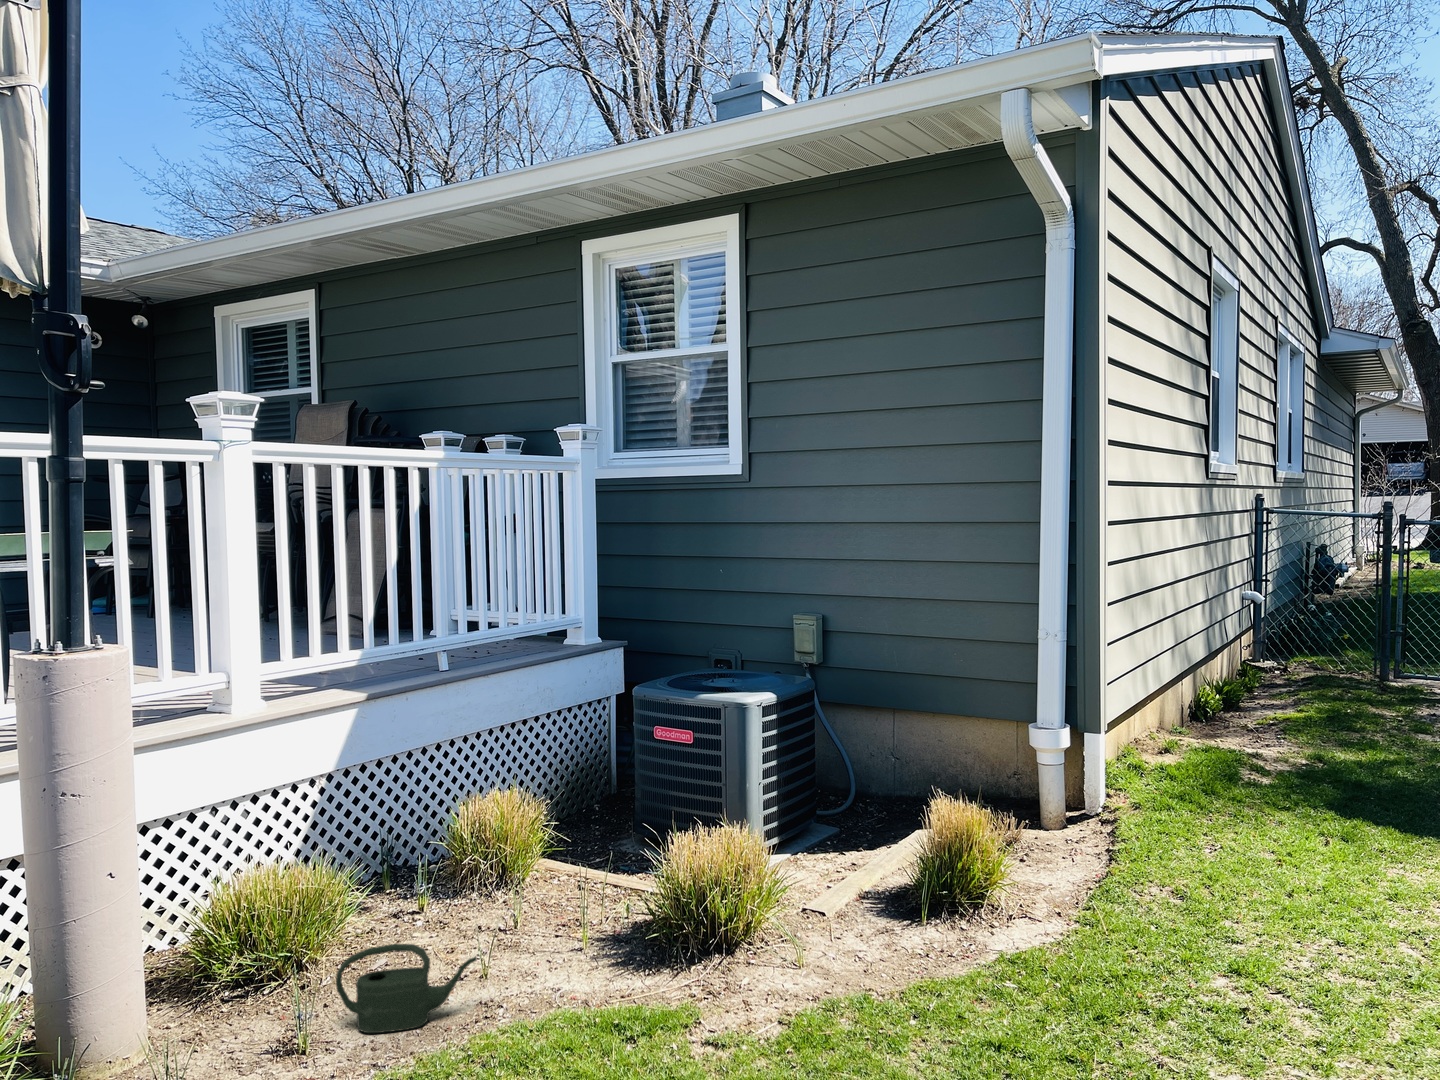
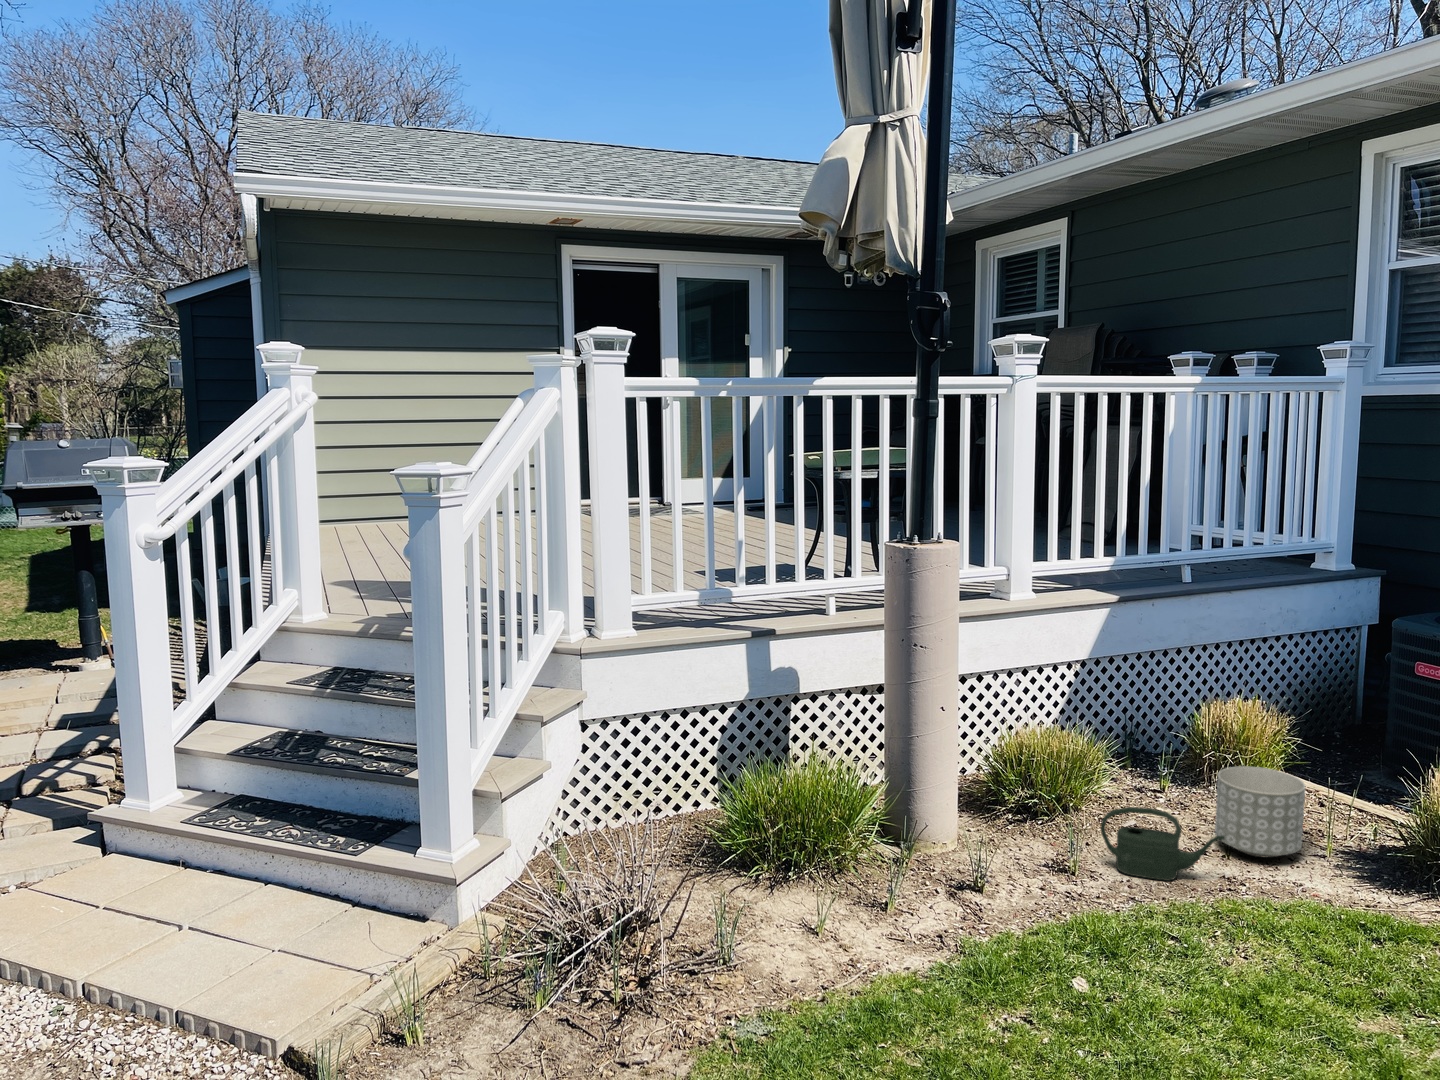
planter: none [471,866,560,969] -> present [1215,766,1305,858]

